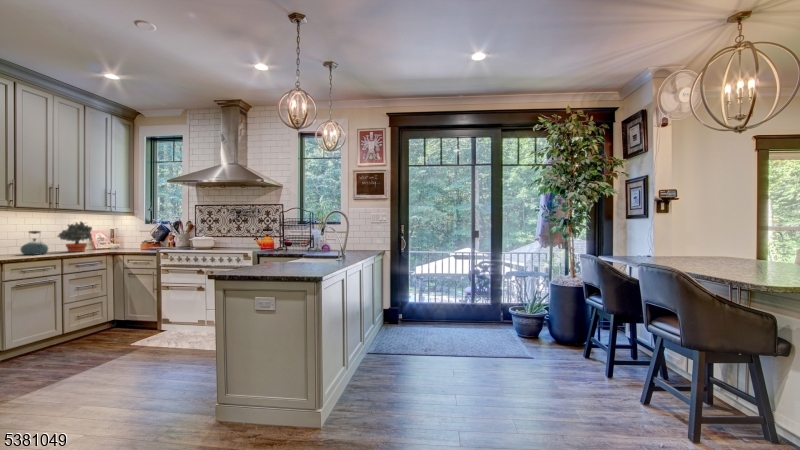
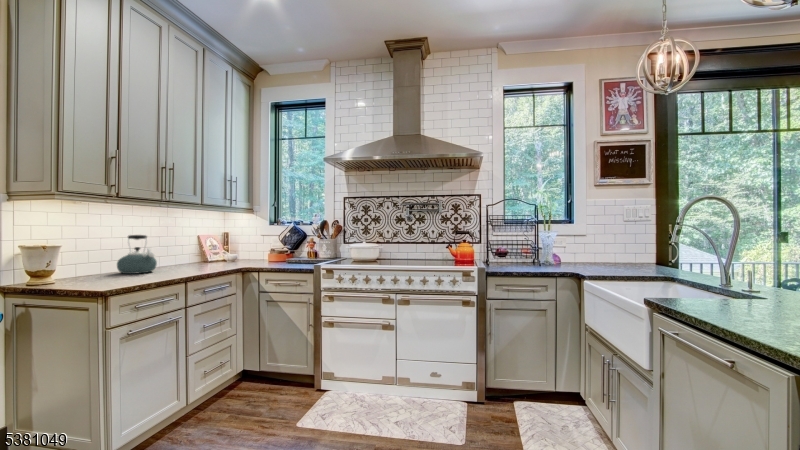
potted plant: present [58,222,92,252] -> none [165,220,210,267]

